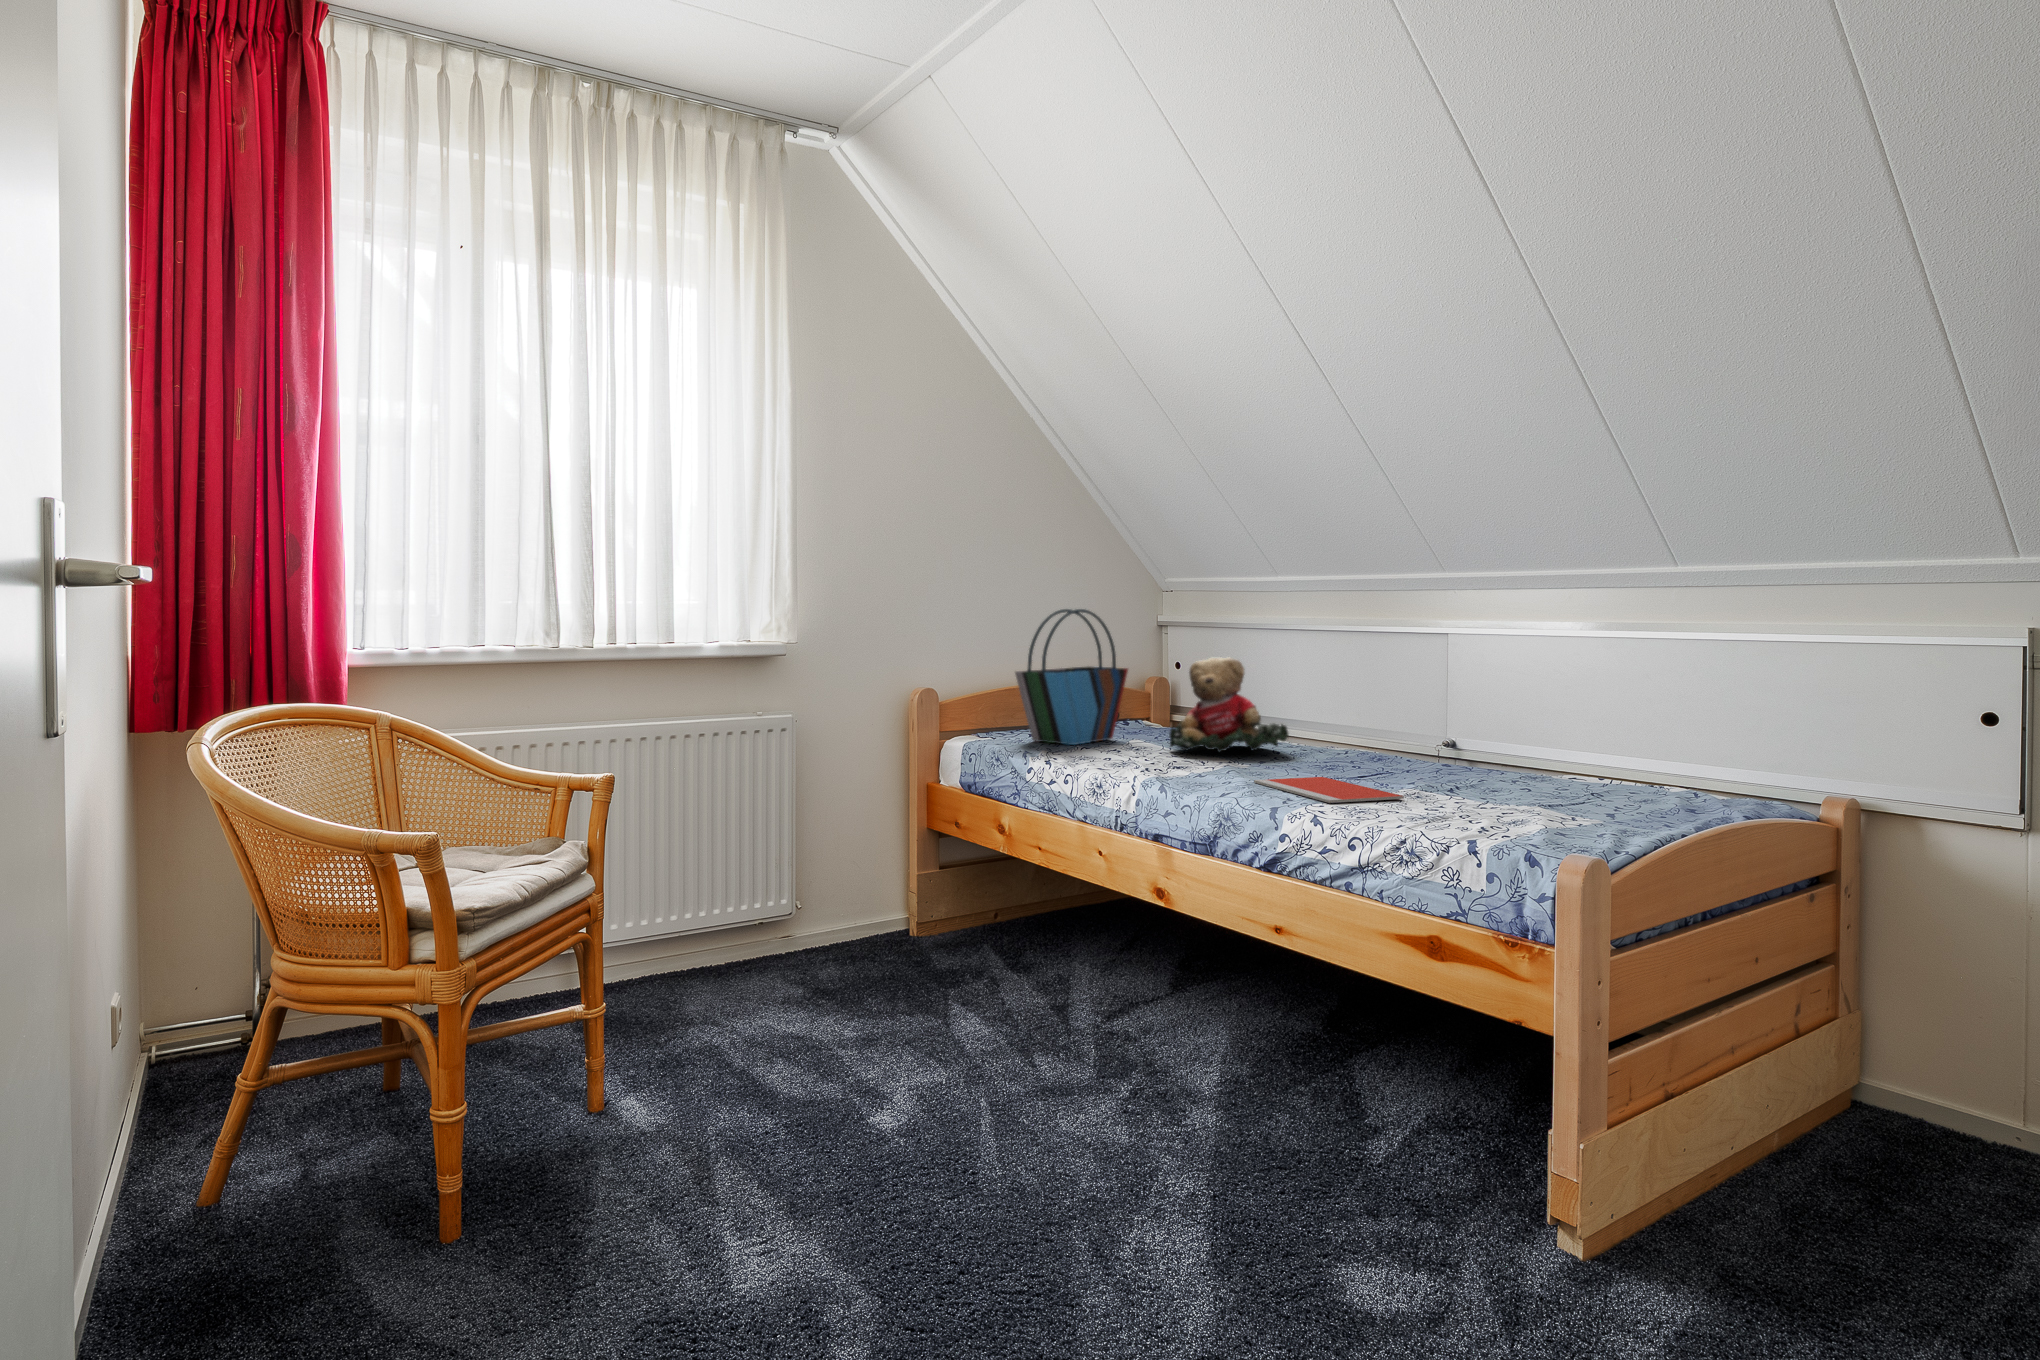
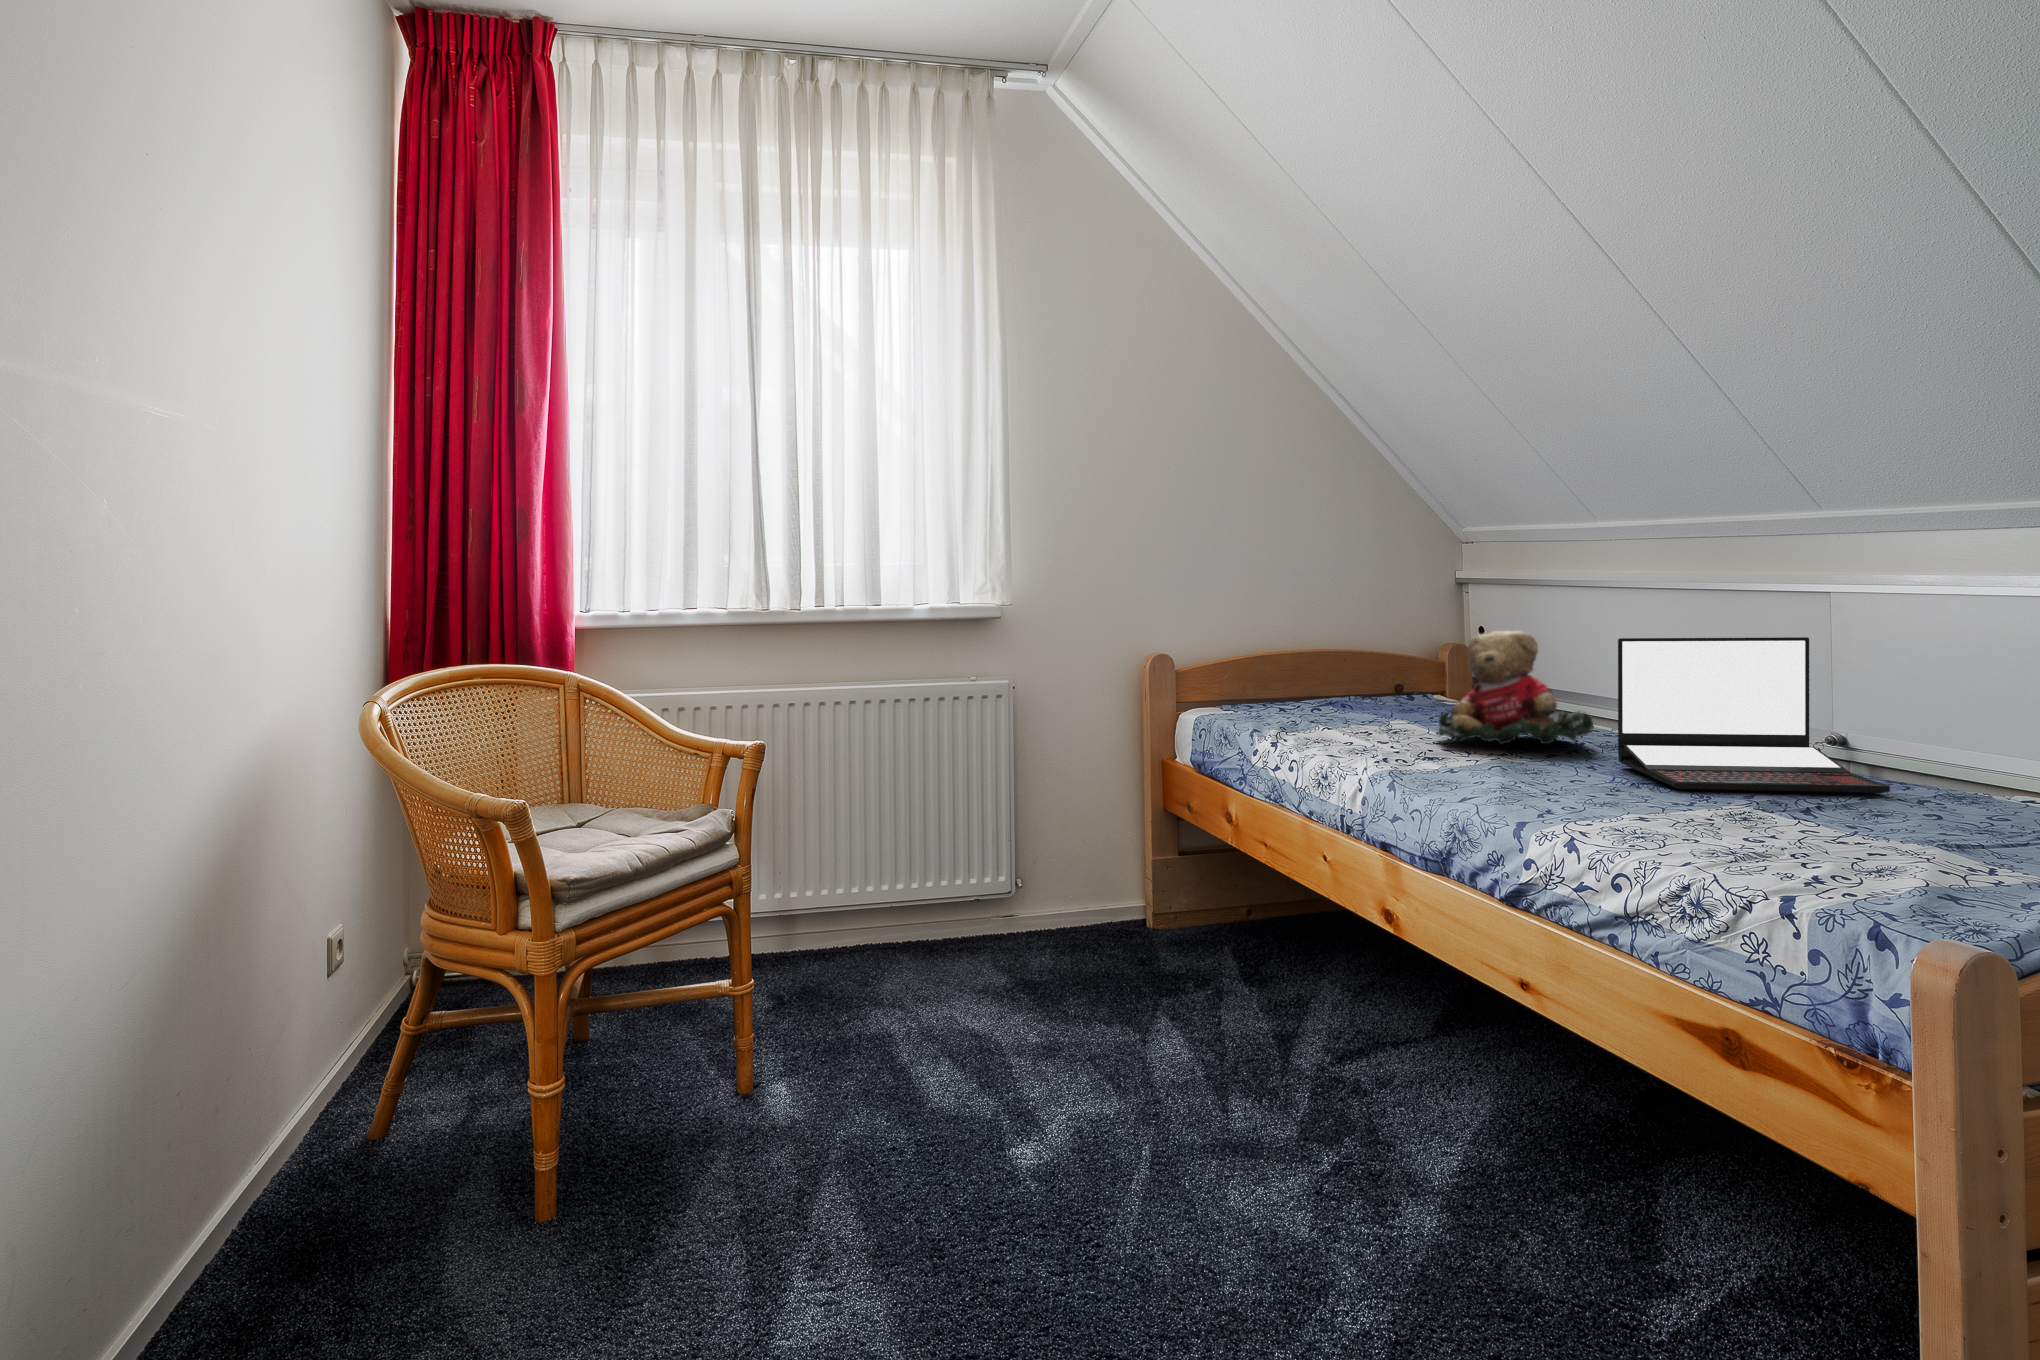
tote bag: present [1015,609,1128,745] -> none [1258,575,1402,729]
laptop: none [1312,662,1495,778] -> present [1618,637,1890,793]
notebook: present [1254,777,1404,803] -> none [1515,784,1719,823]

